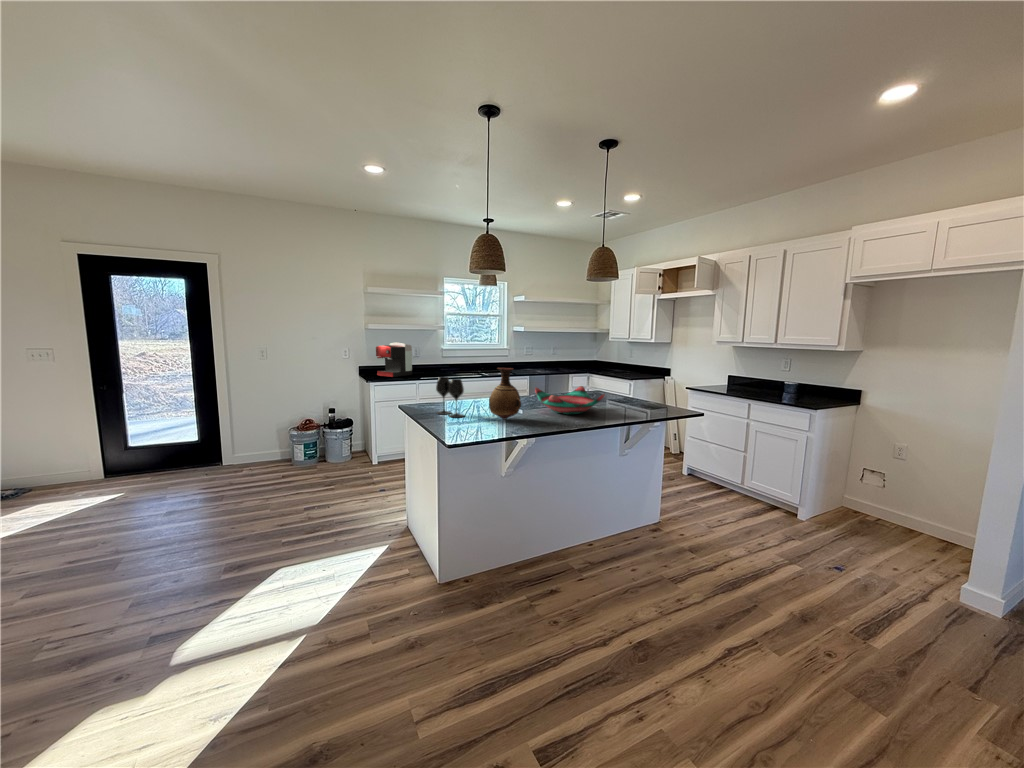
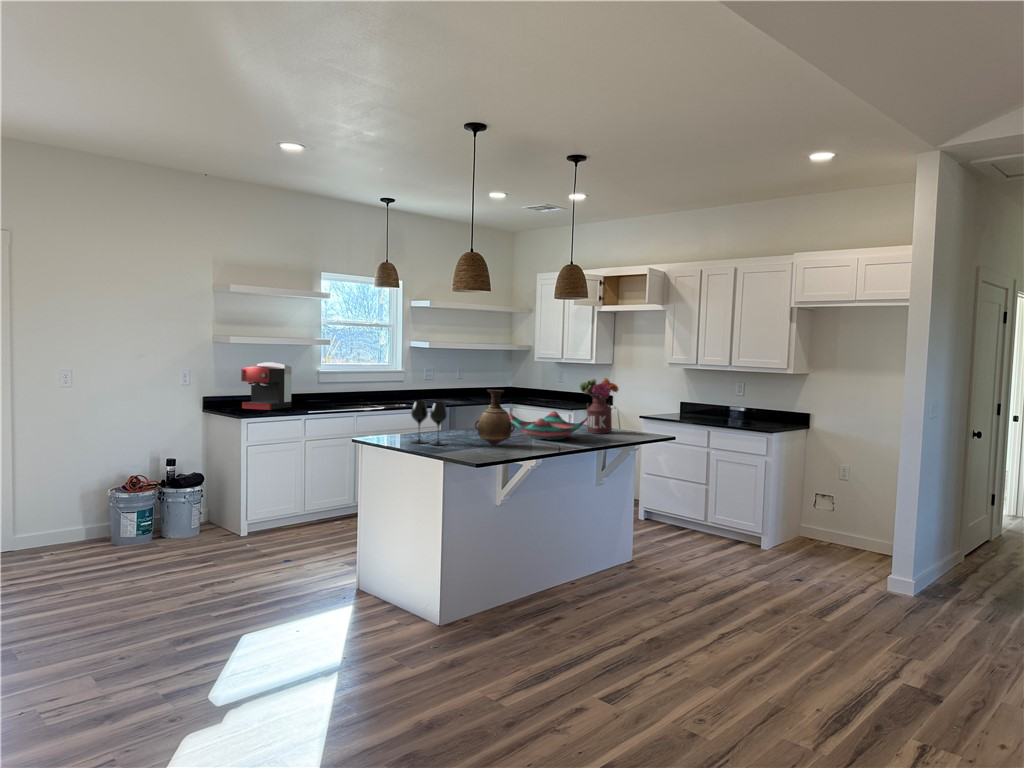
flower arrangement: none [608,356,646,408] -> present [580,378,619,434]

